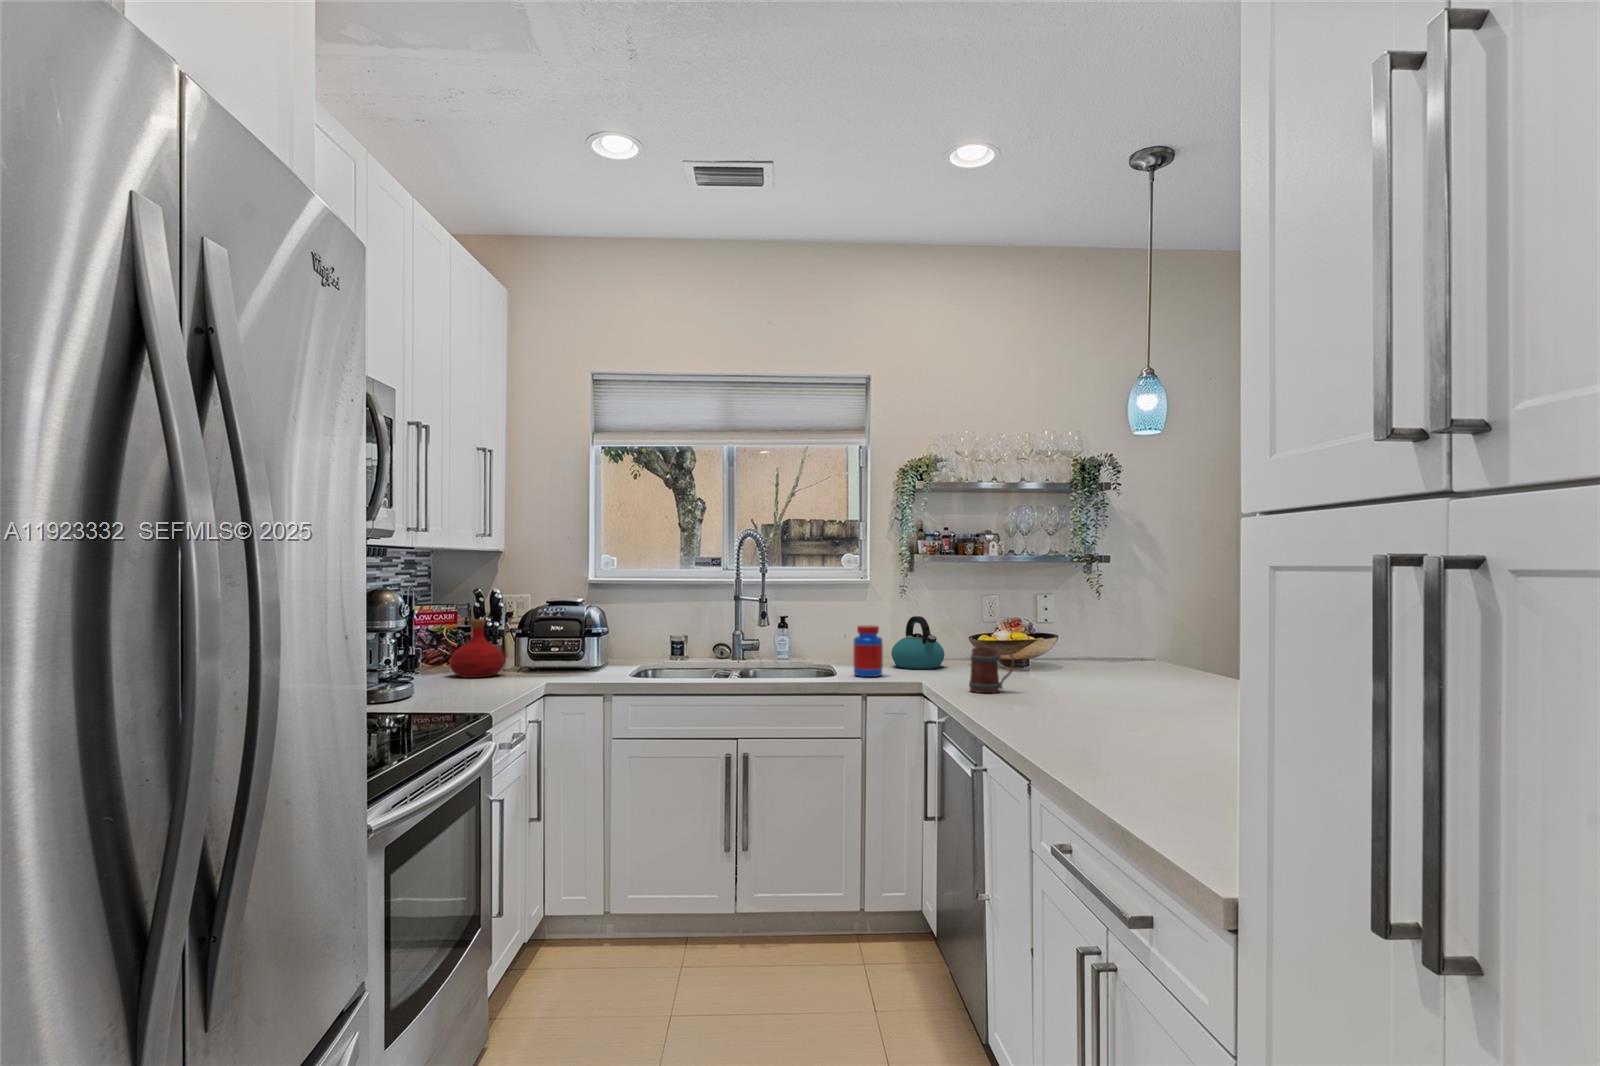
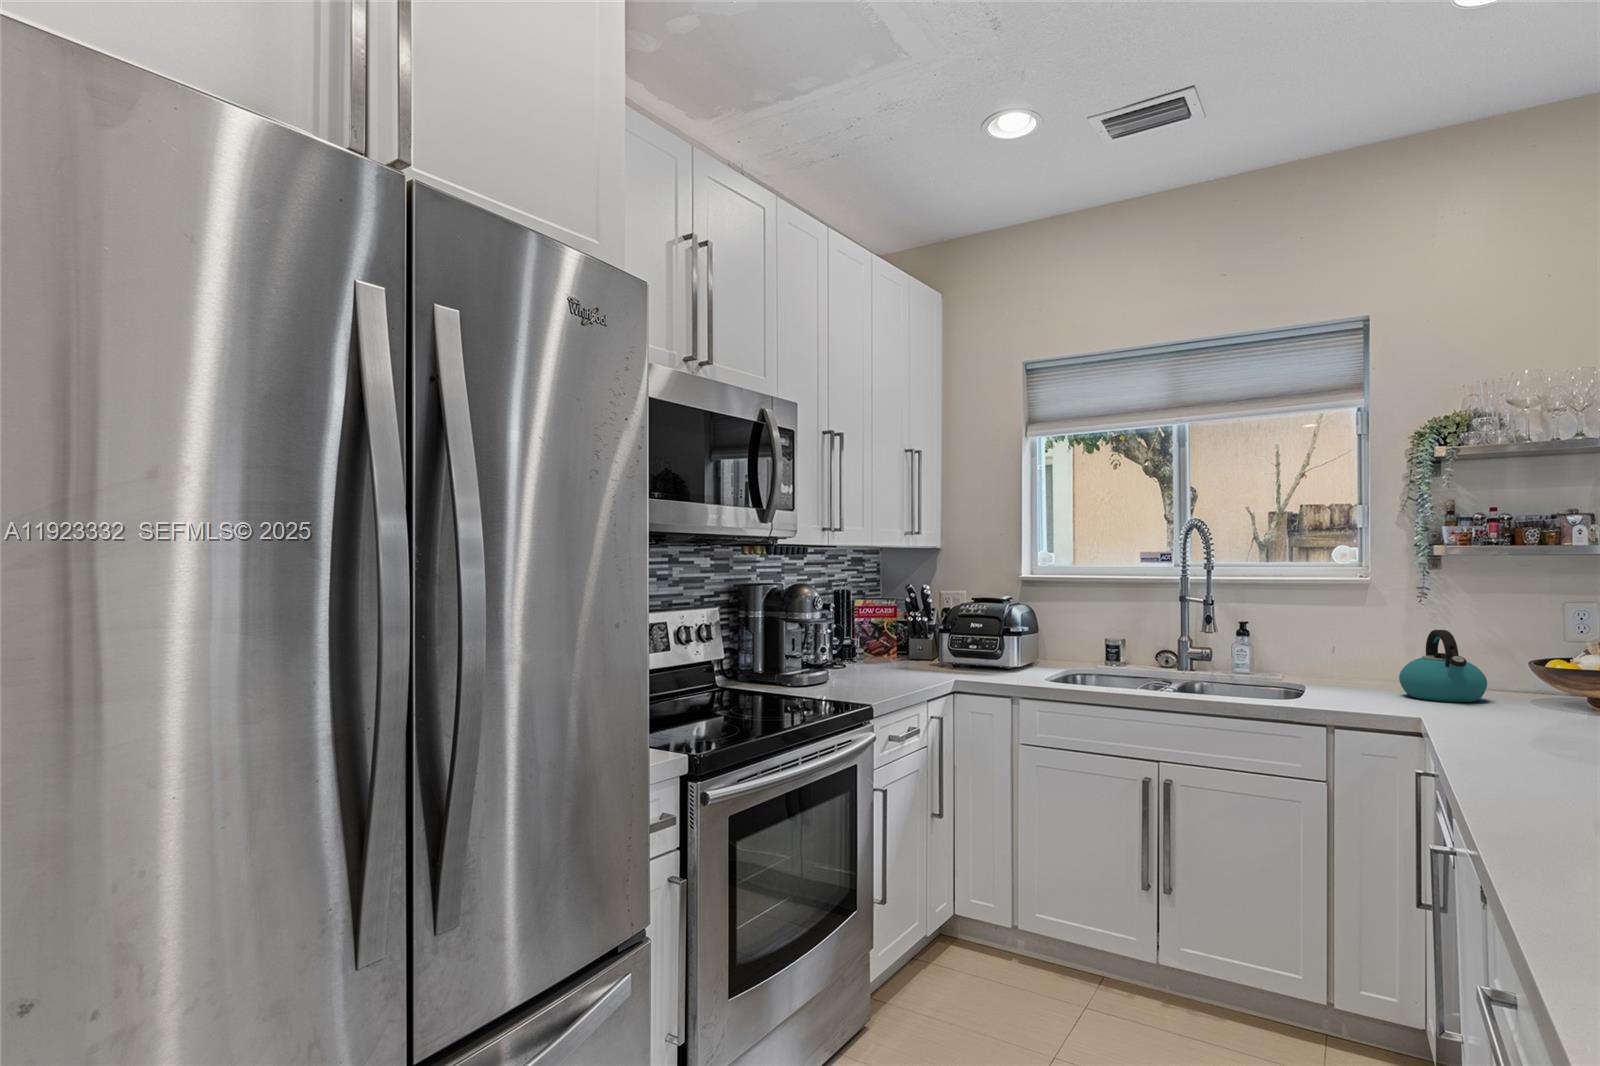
bottle: present [450,619,505,678] -> none [878,613,928,669]
jar: present [853,625,883,677] -> none [1323,638,1368,705]
mug: present [969,648,1014,693] -> none [1479,676,1559,742]

